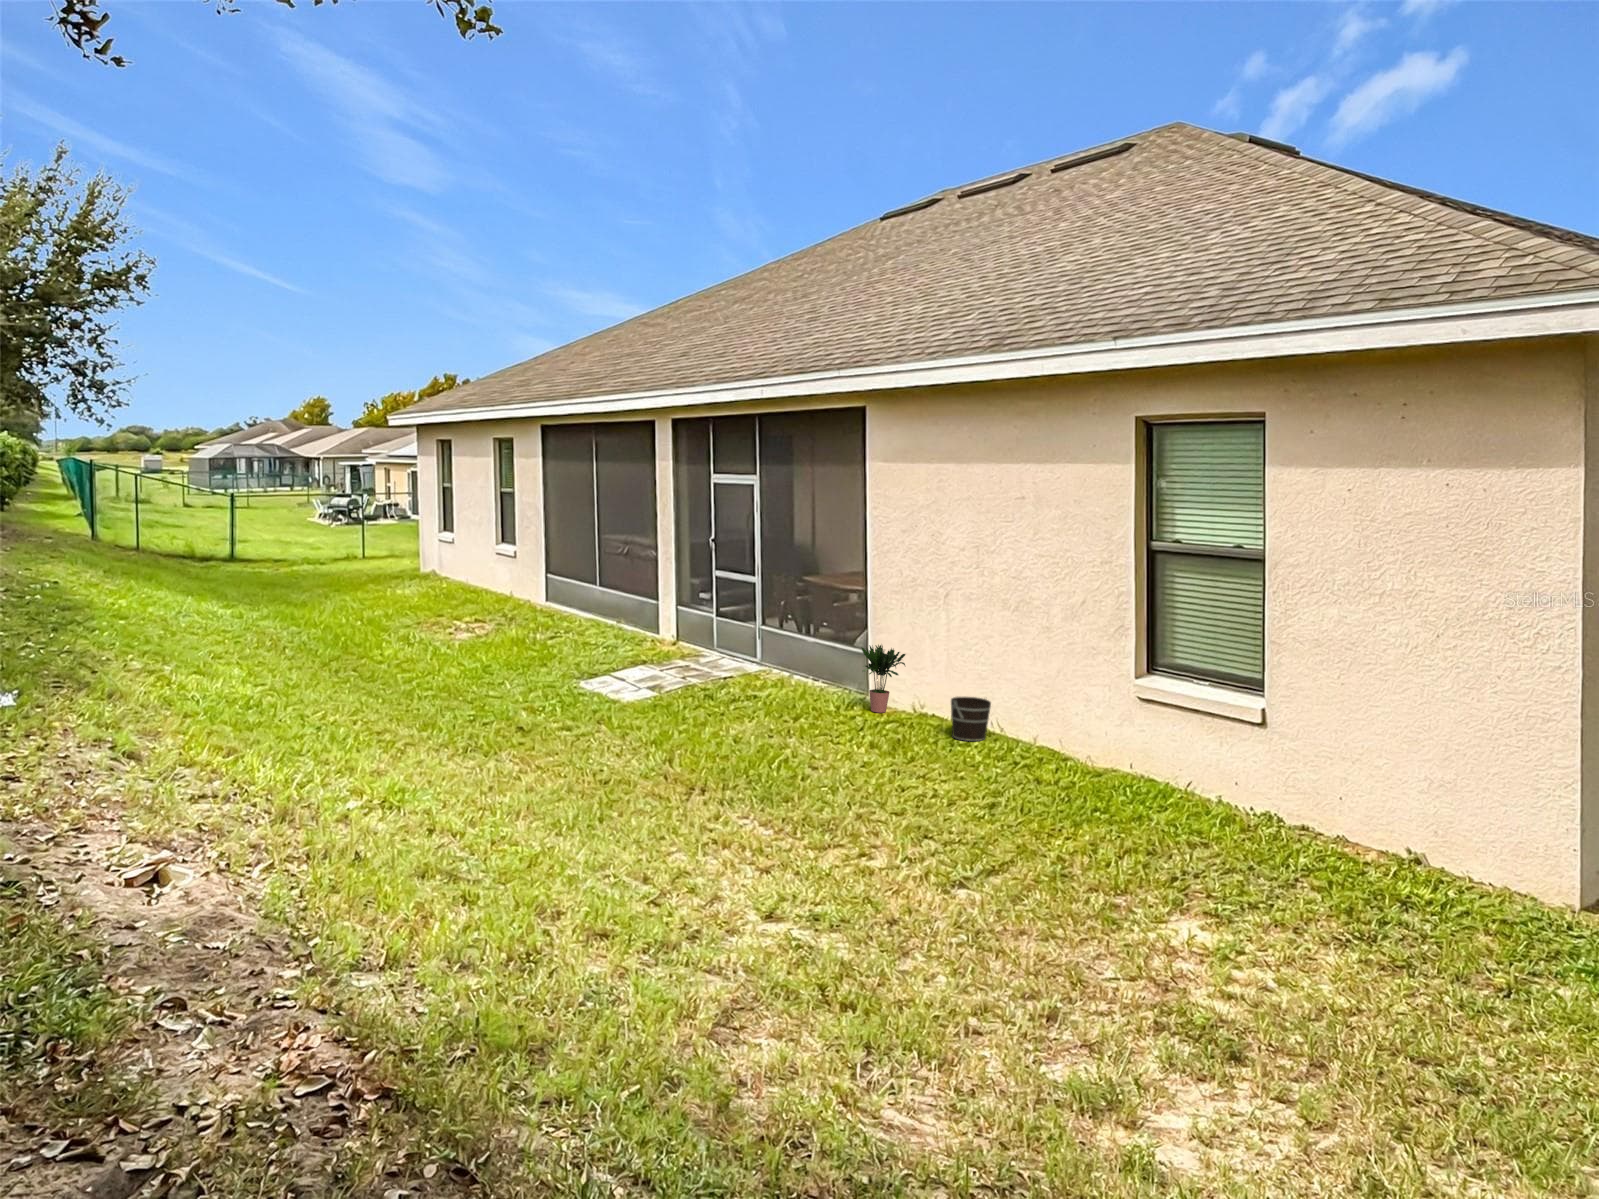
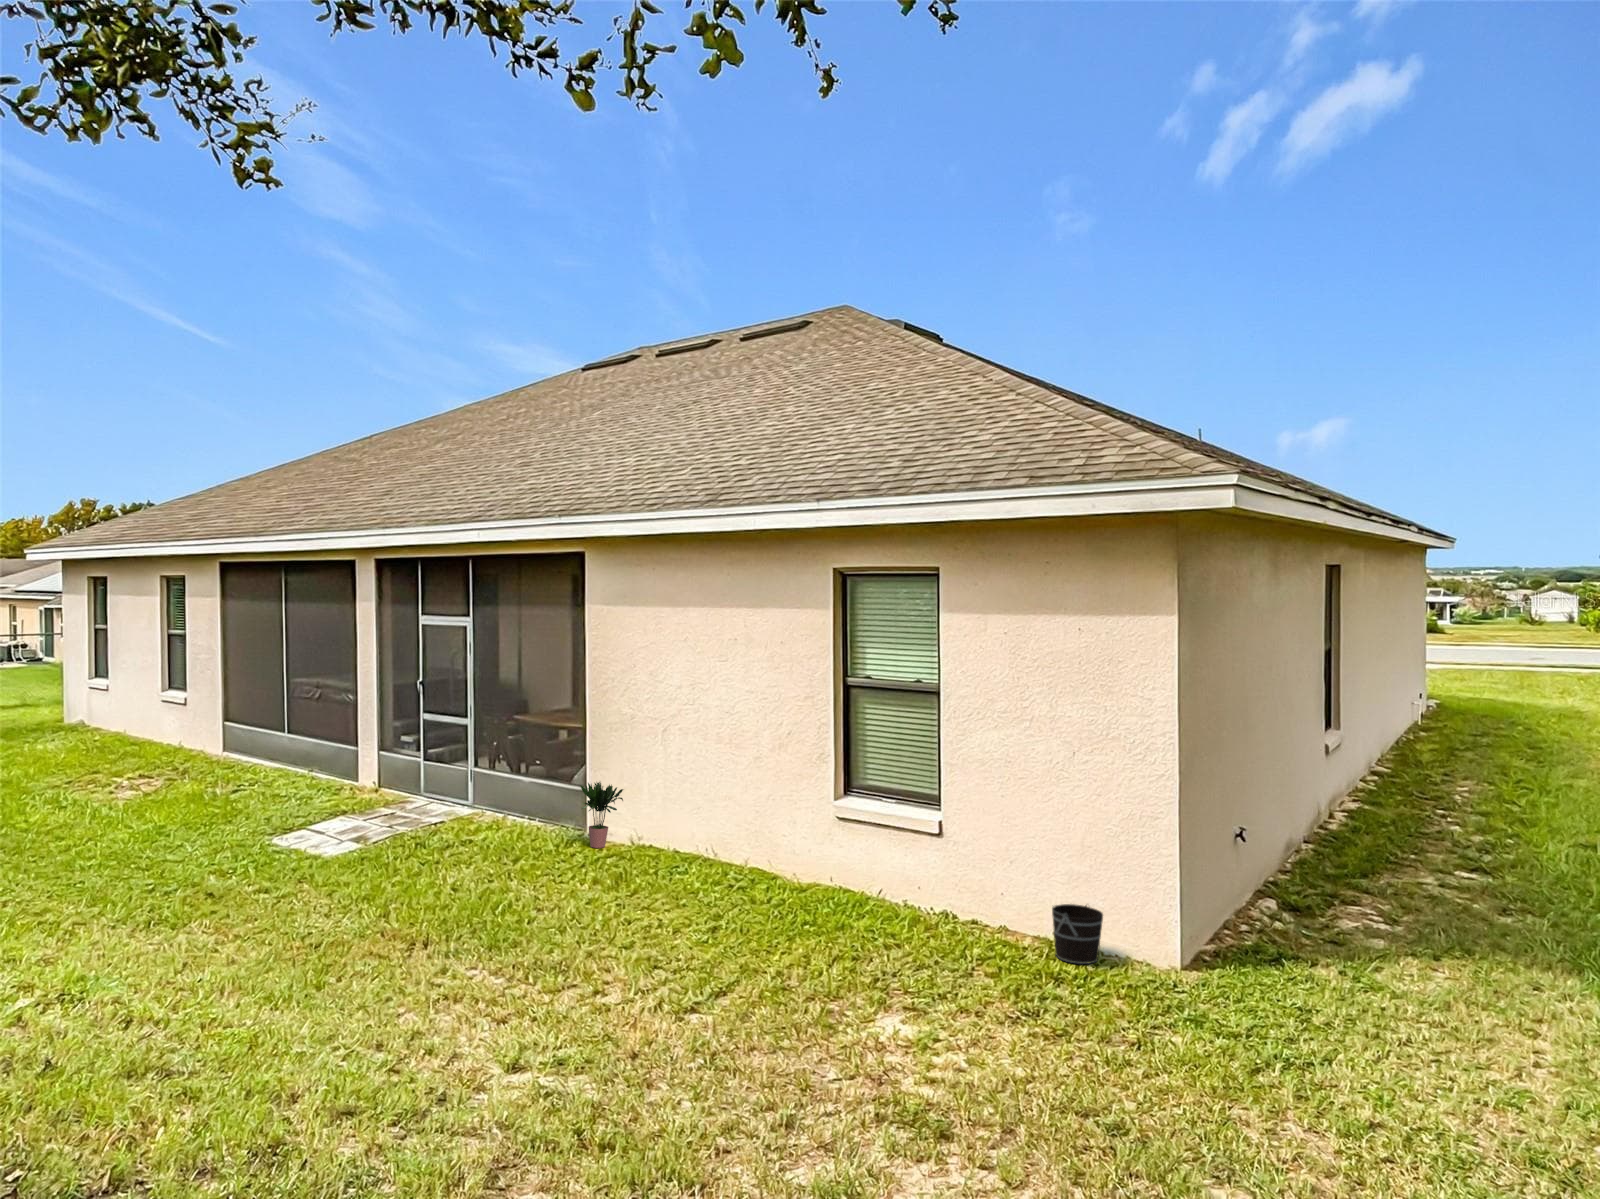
bucket: present [951,697,991,741] -> present [1052,904,1103,964]

